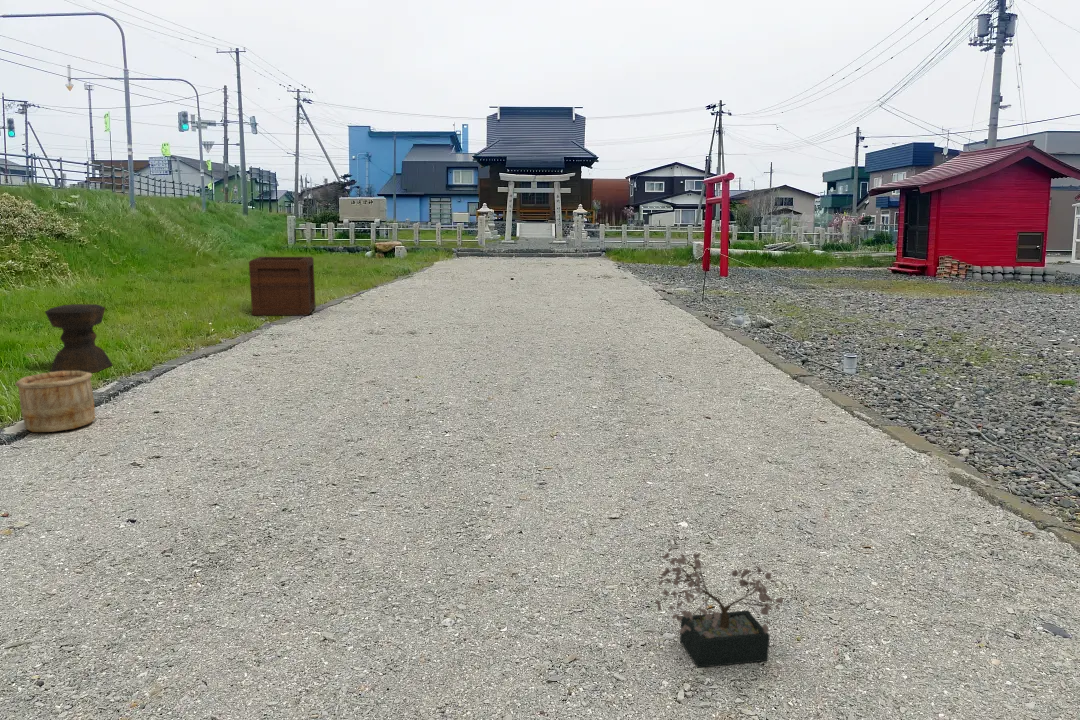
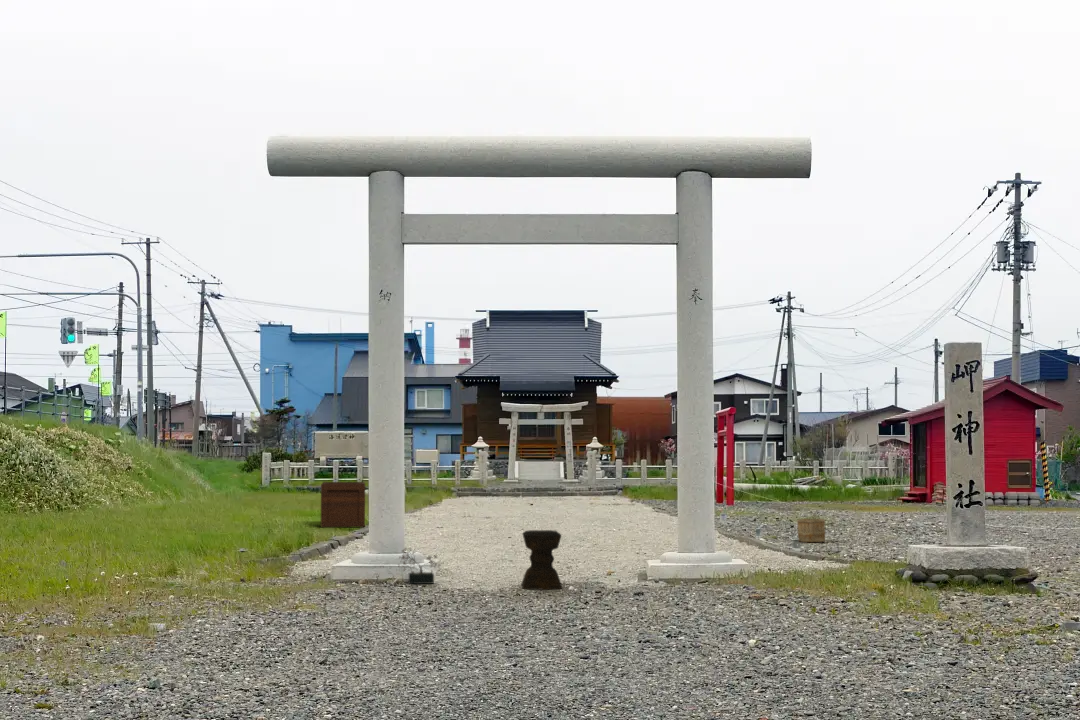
stool: present [45,304,112,373] -> present [521,530,562,589]
wooden bucket: present [15,371,95,432] -> present [797,519,825,542]
decorative plant: present [656,548,783,668] -> present [398,548,440,584]

